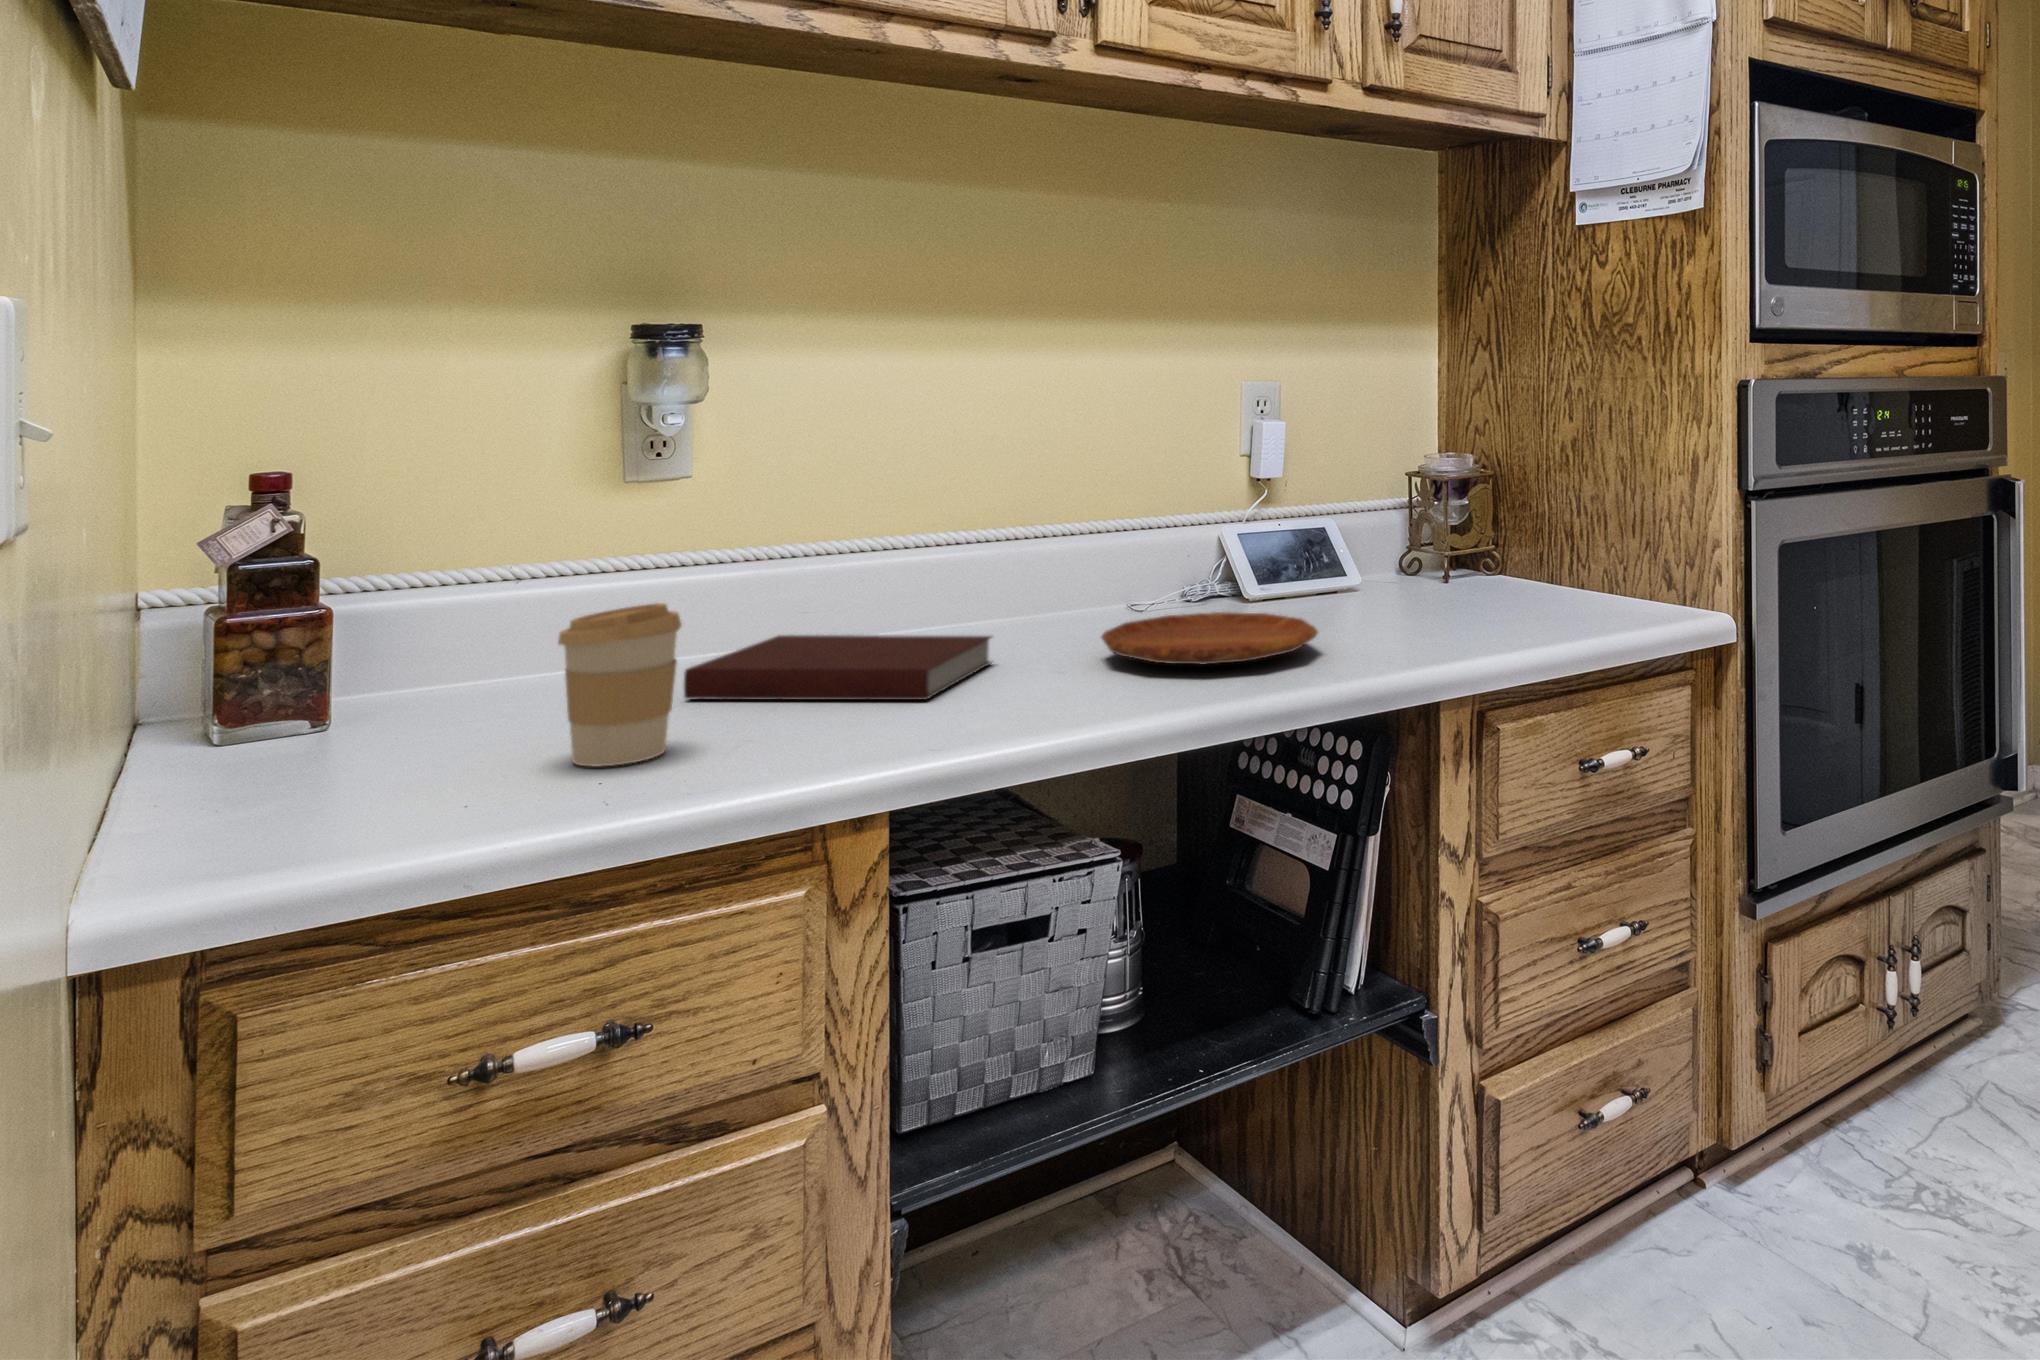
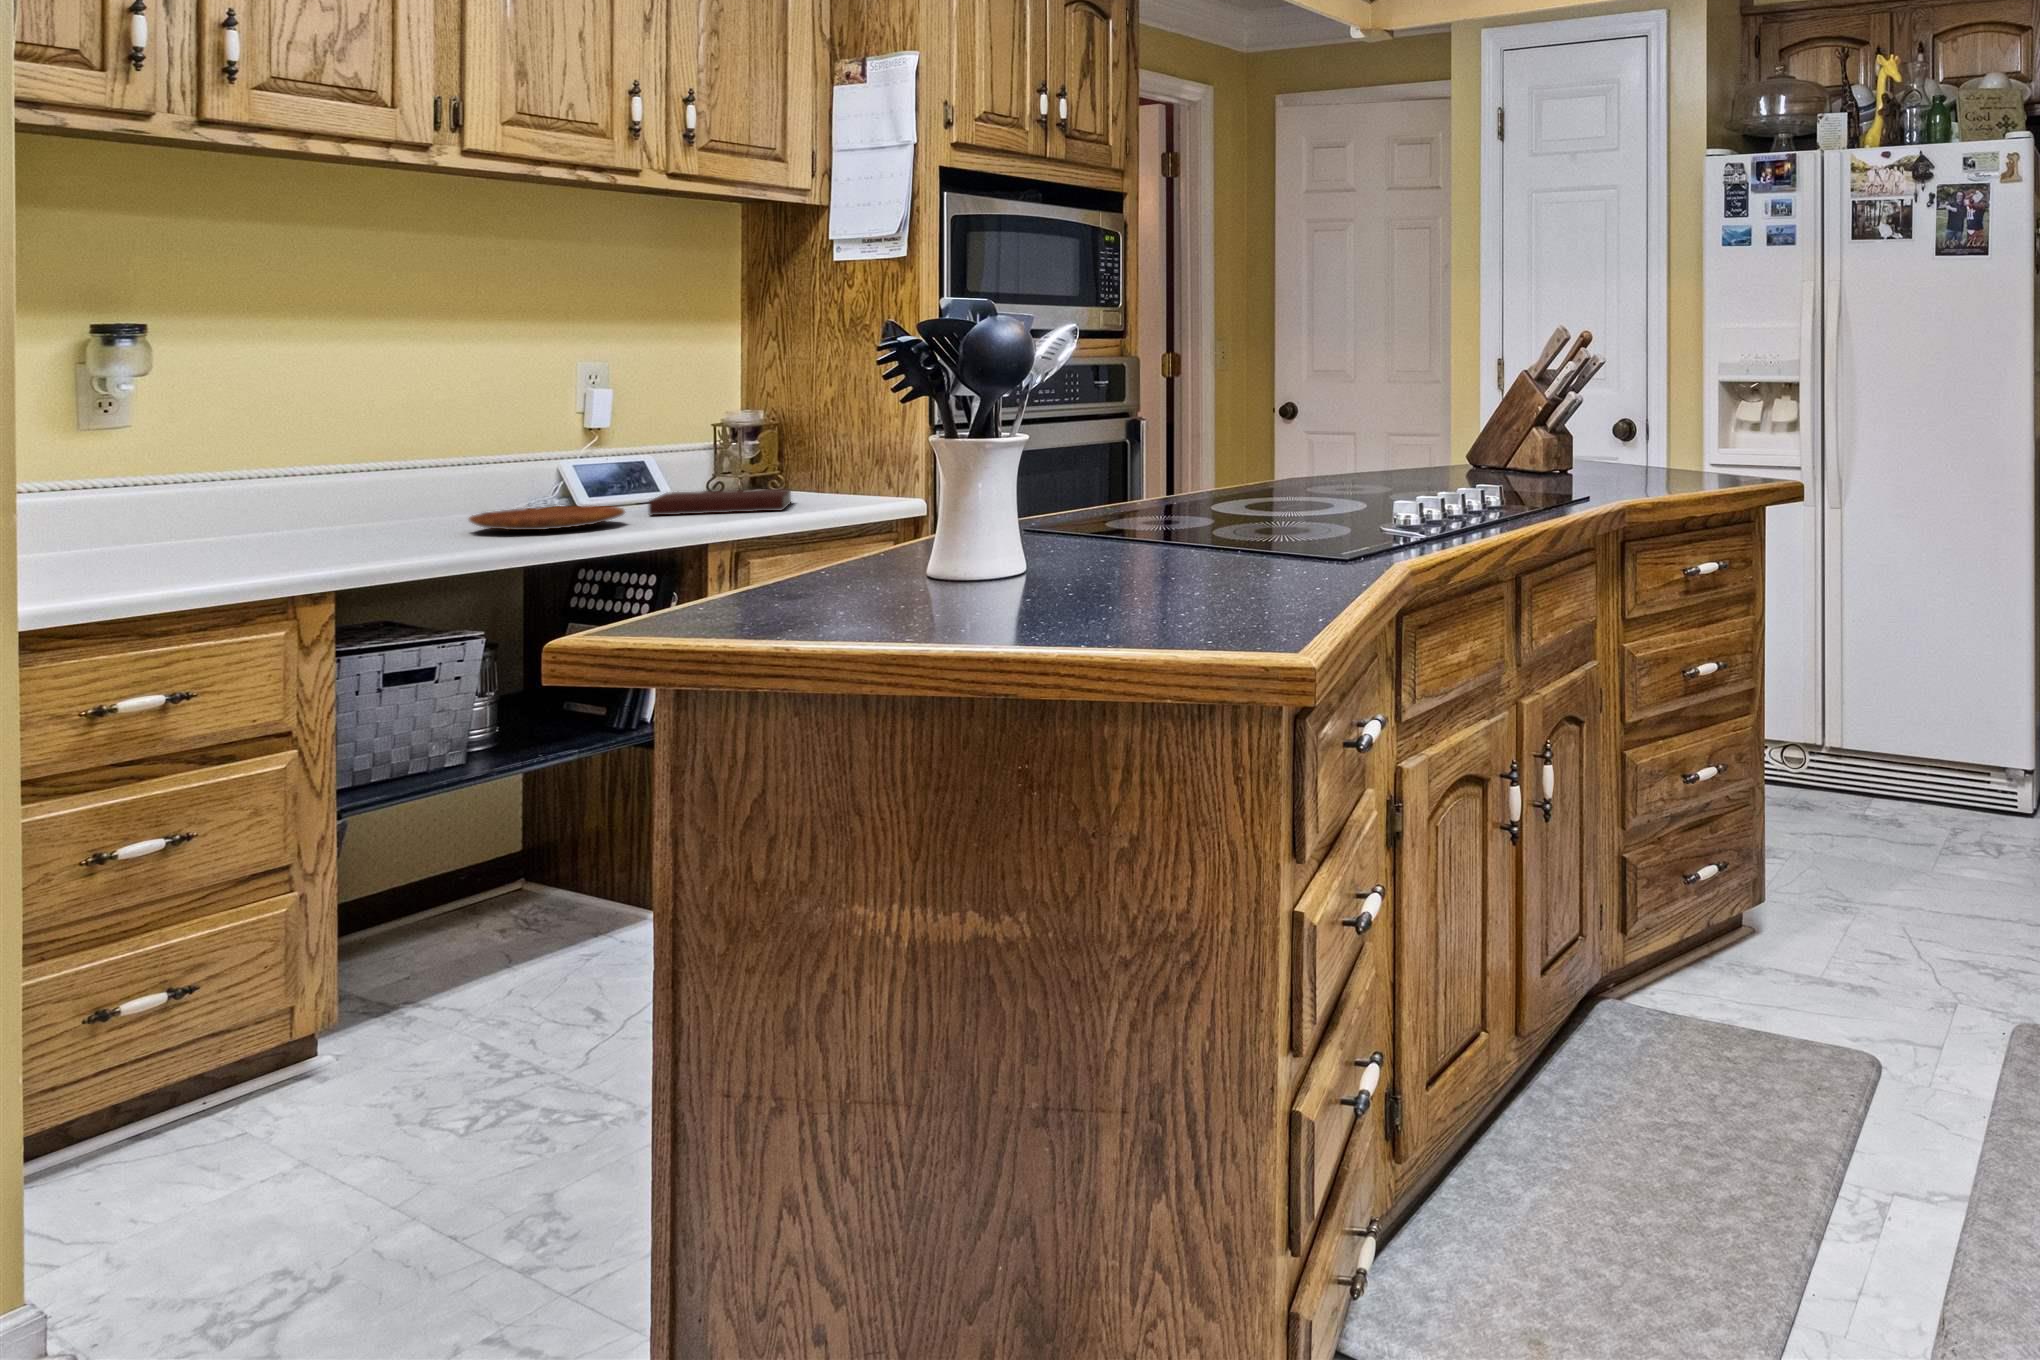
coffee cup: present [558,603,681,766] -> none [102,488,187,577]
notebook: present [684,635,991,700] -> present [649,489,791,515]

